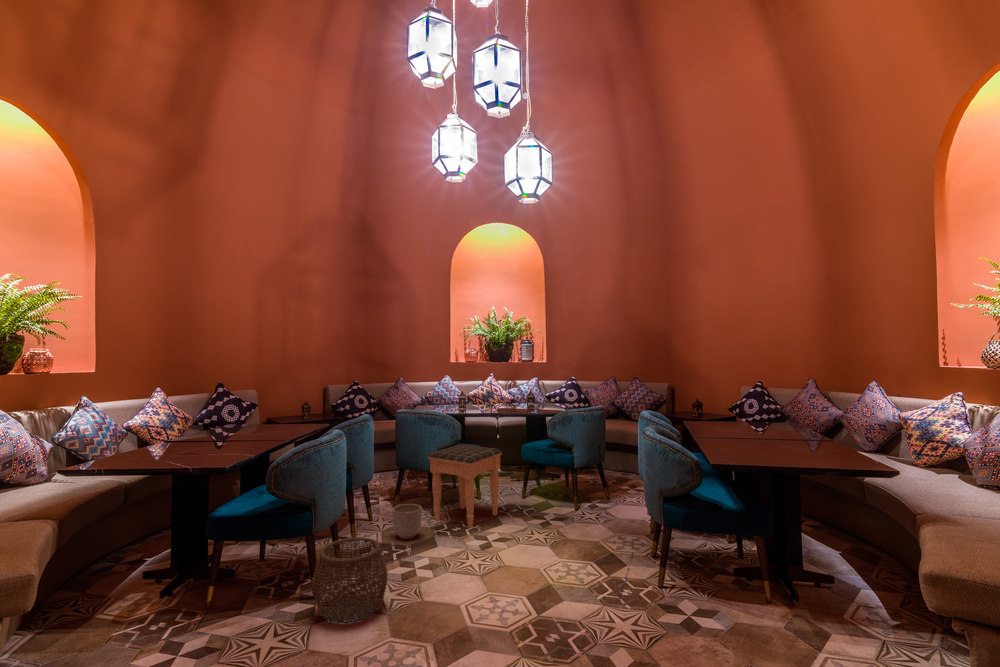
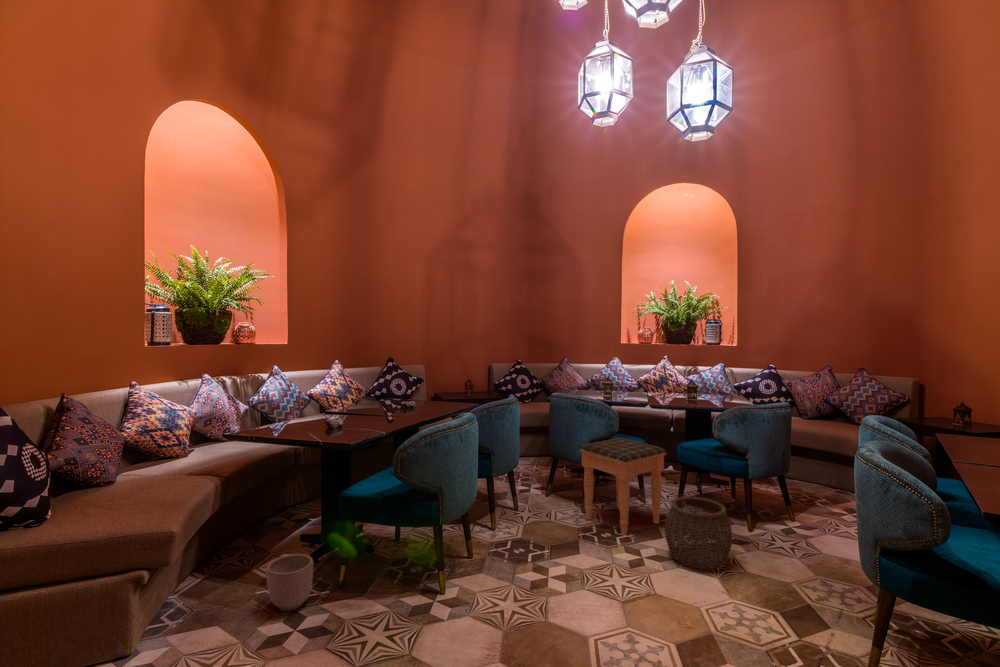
planter: present [392,504,422,539] -> present [266,554,313,611]
woven basket: present [313,537,388,623] -> present [665,497,733,570]

